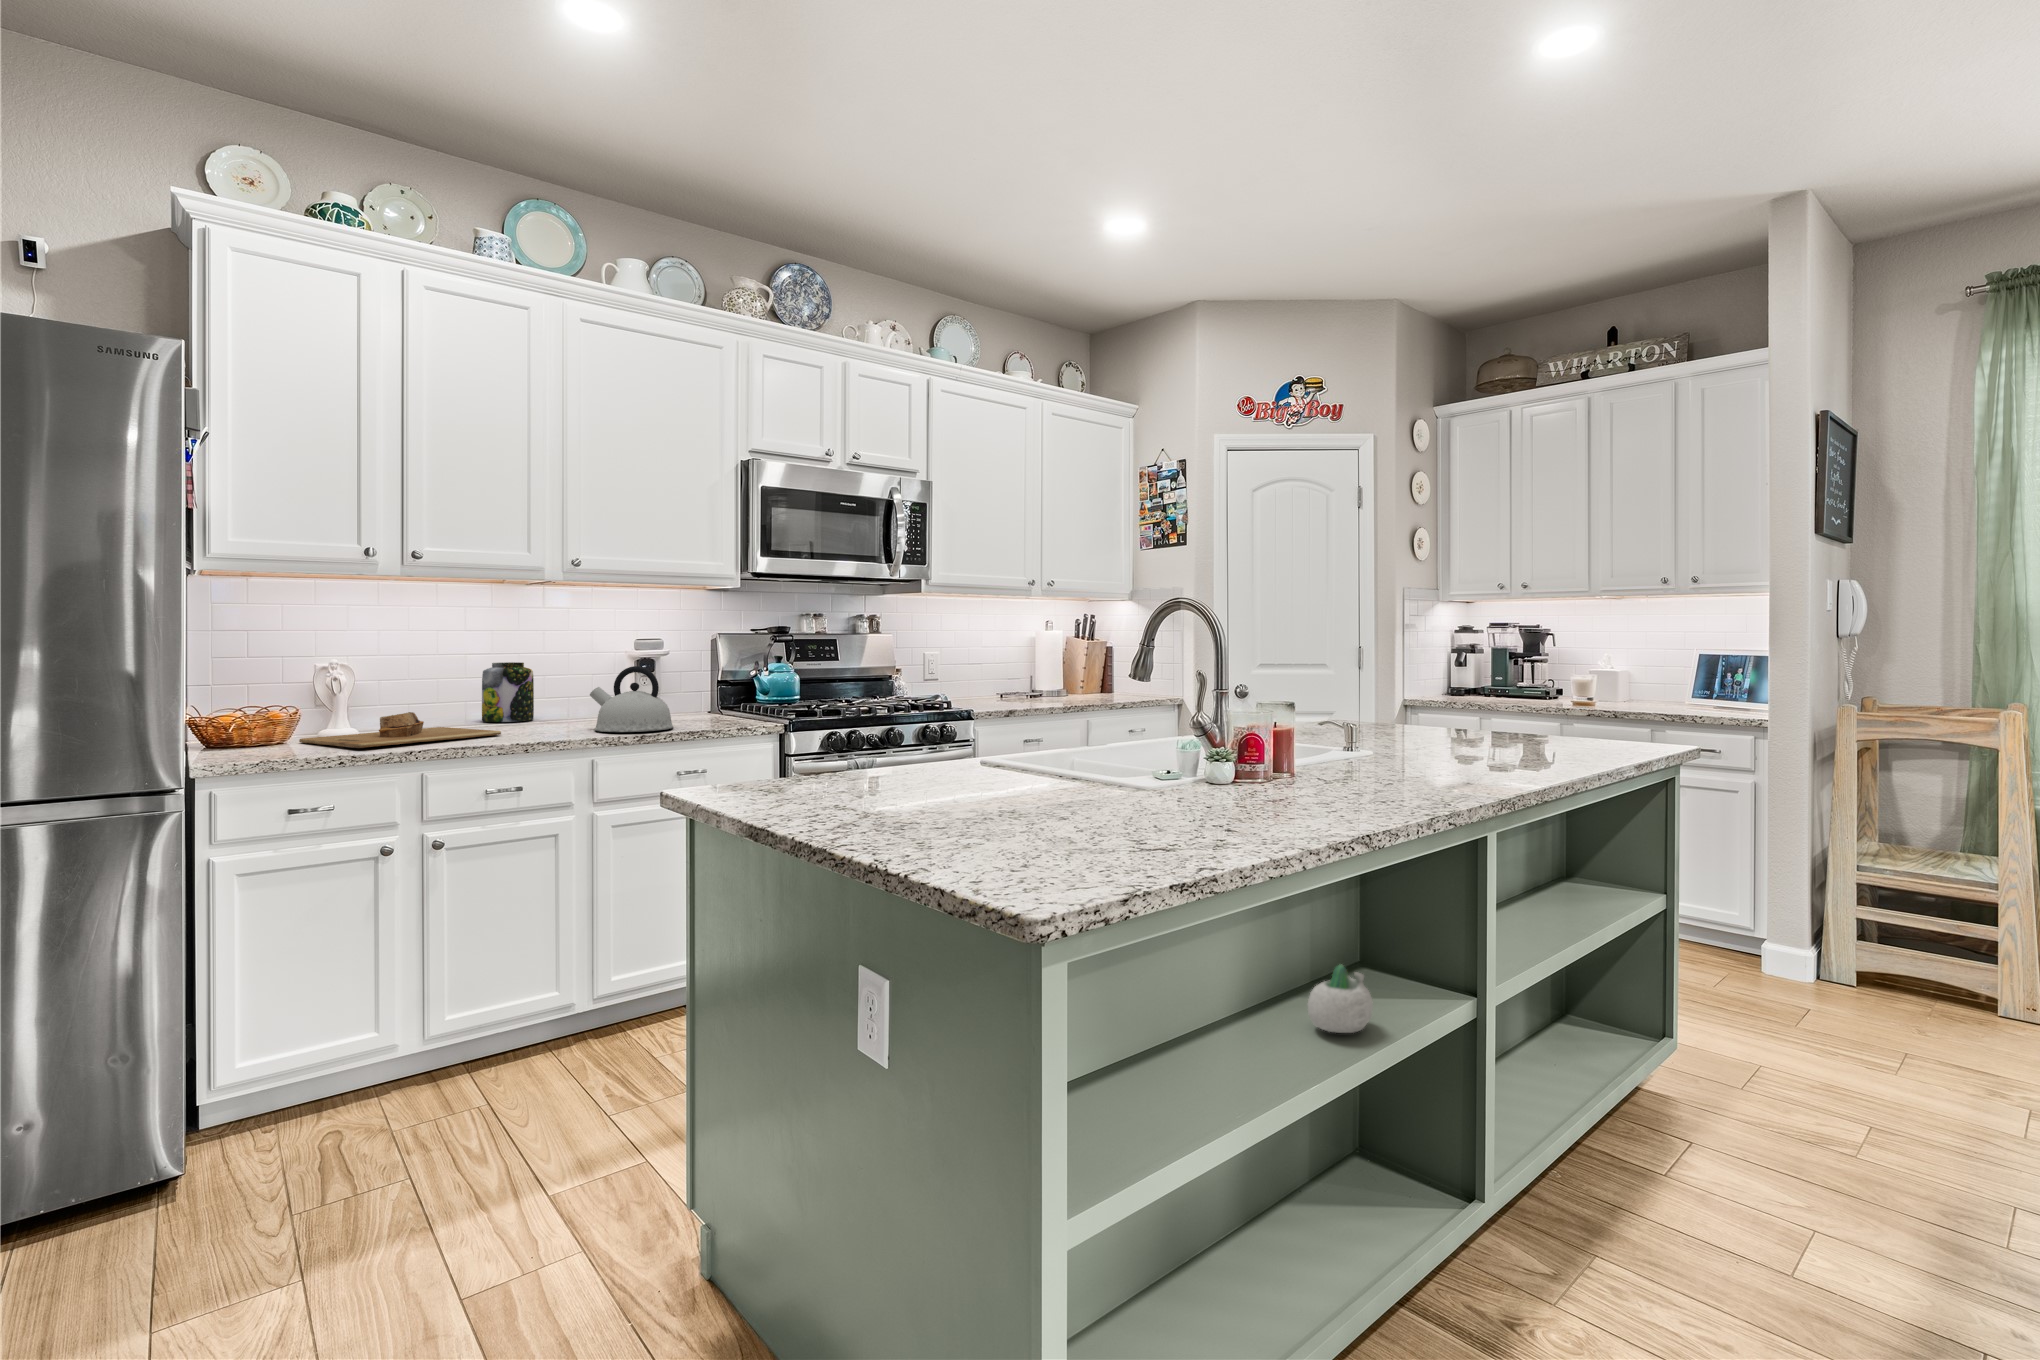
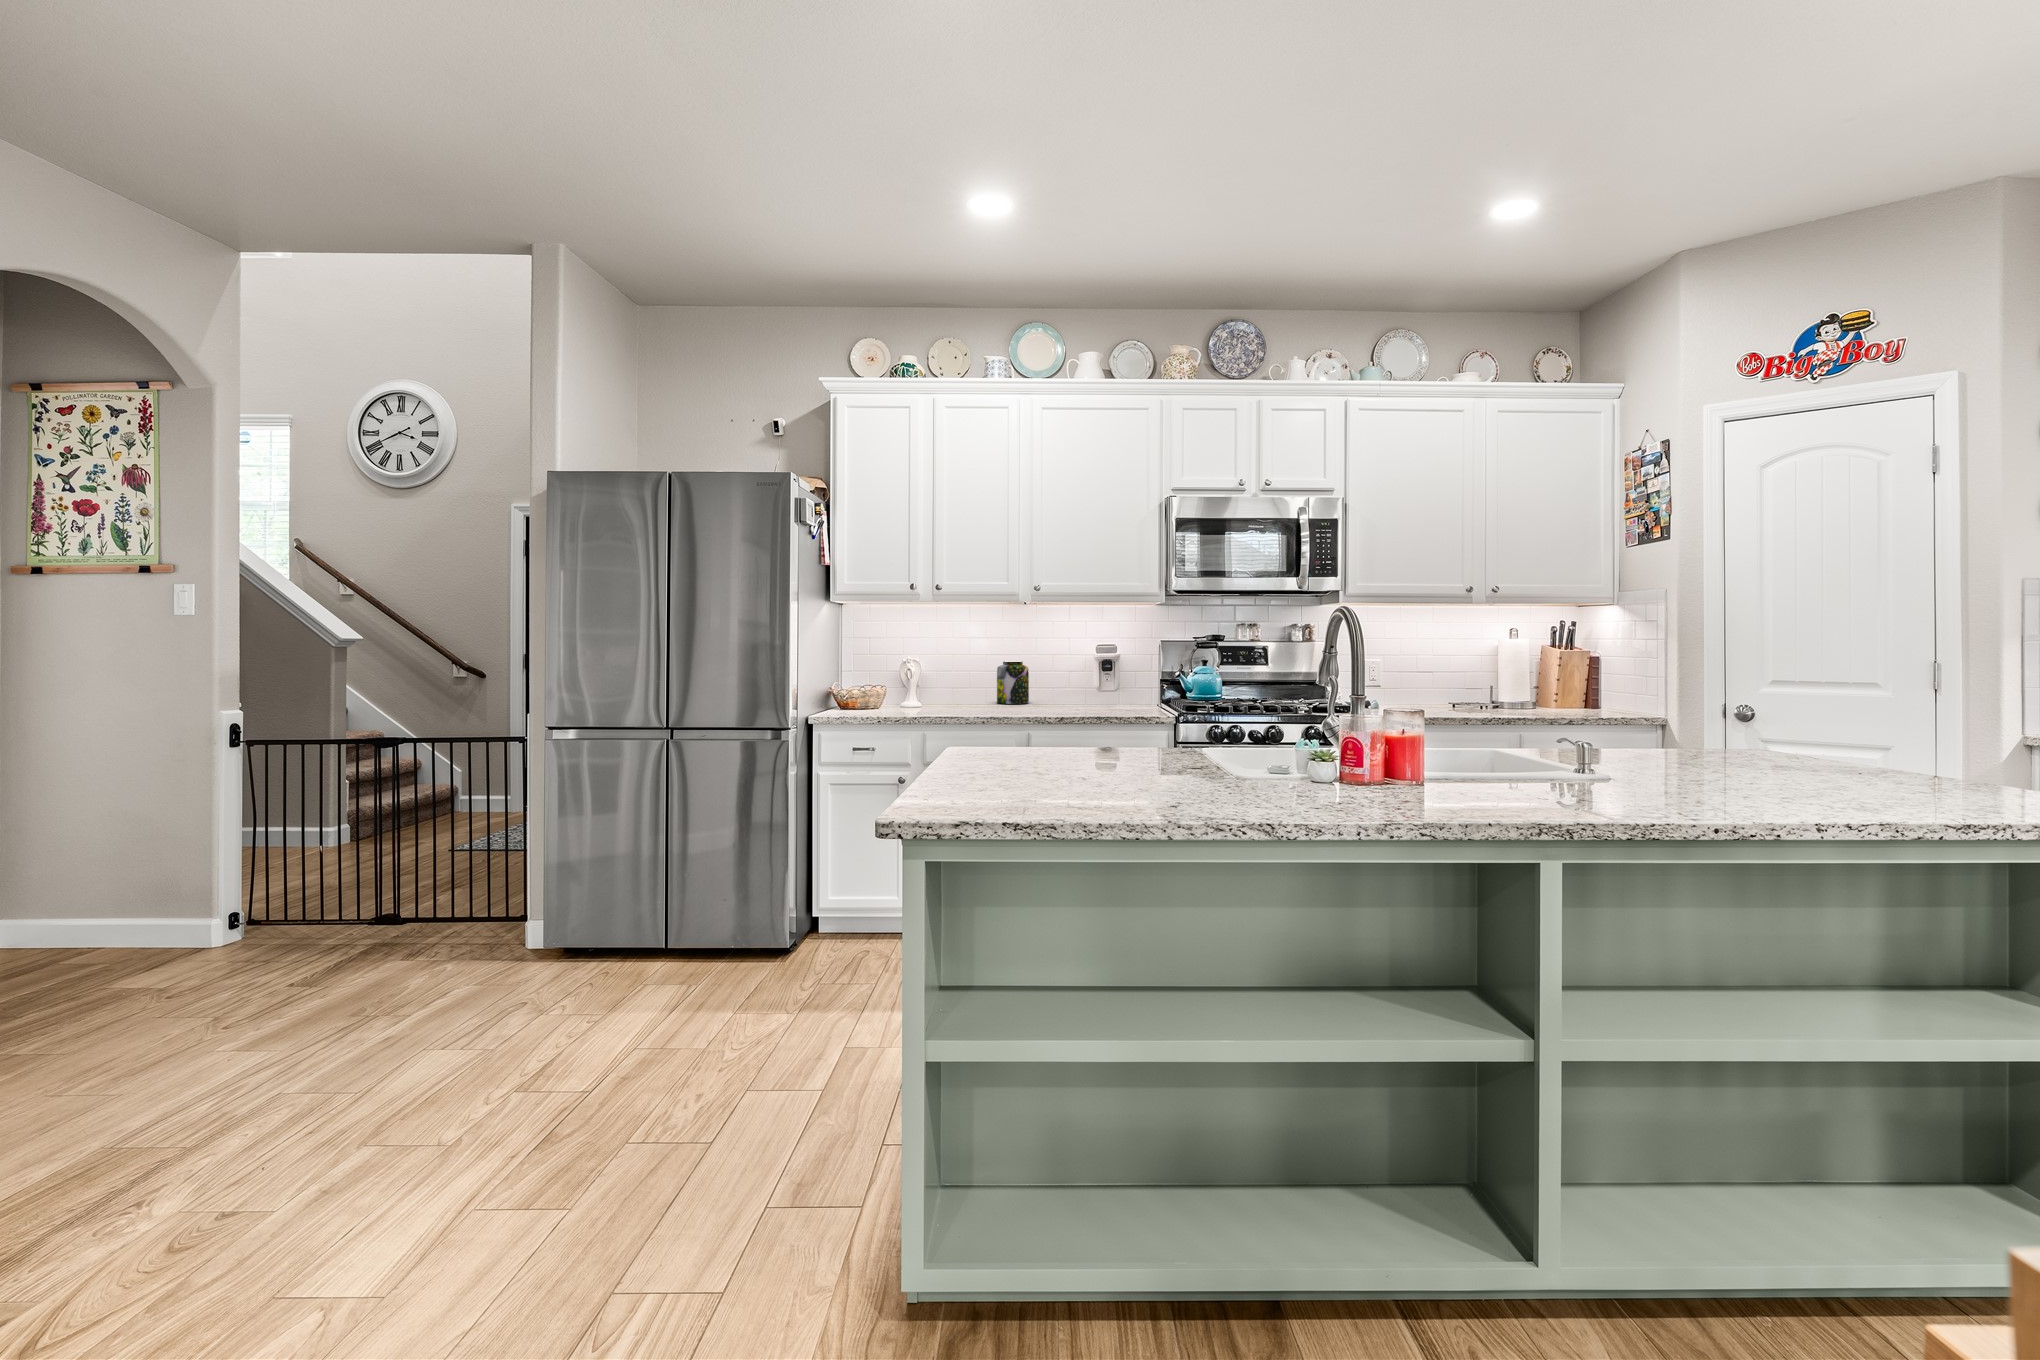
kettle: present [590,666,673,732] -> none [1043,665,1097,714]
cutting board: present [299,712,501,748] -> none [879,693,985,715]
succulent planter: present [1308,965,1373,1033] -> none [1296,947,1364,1010]

